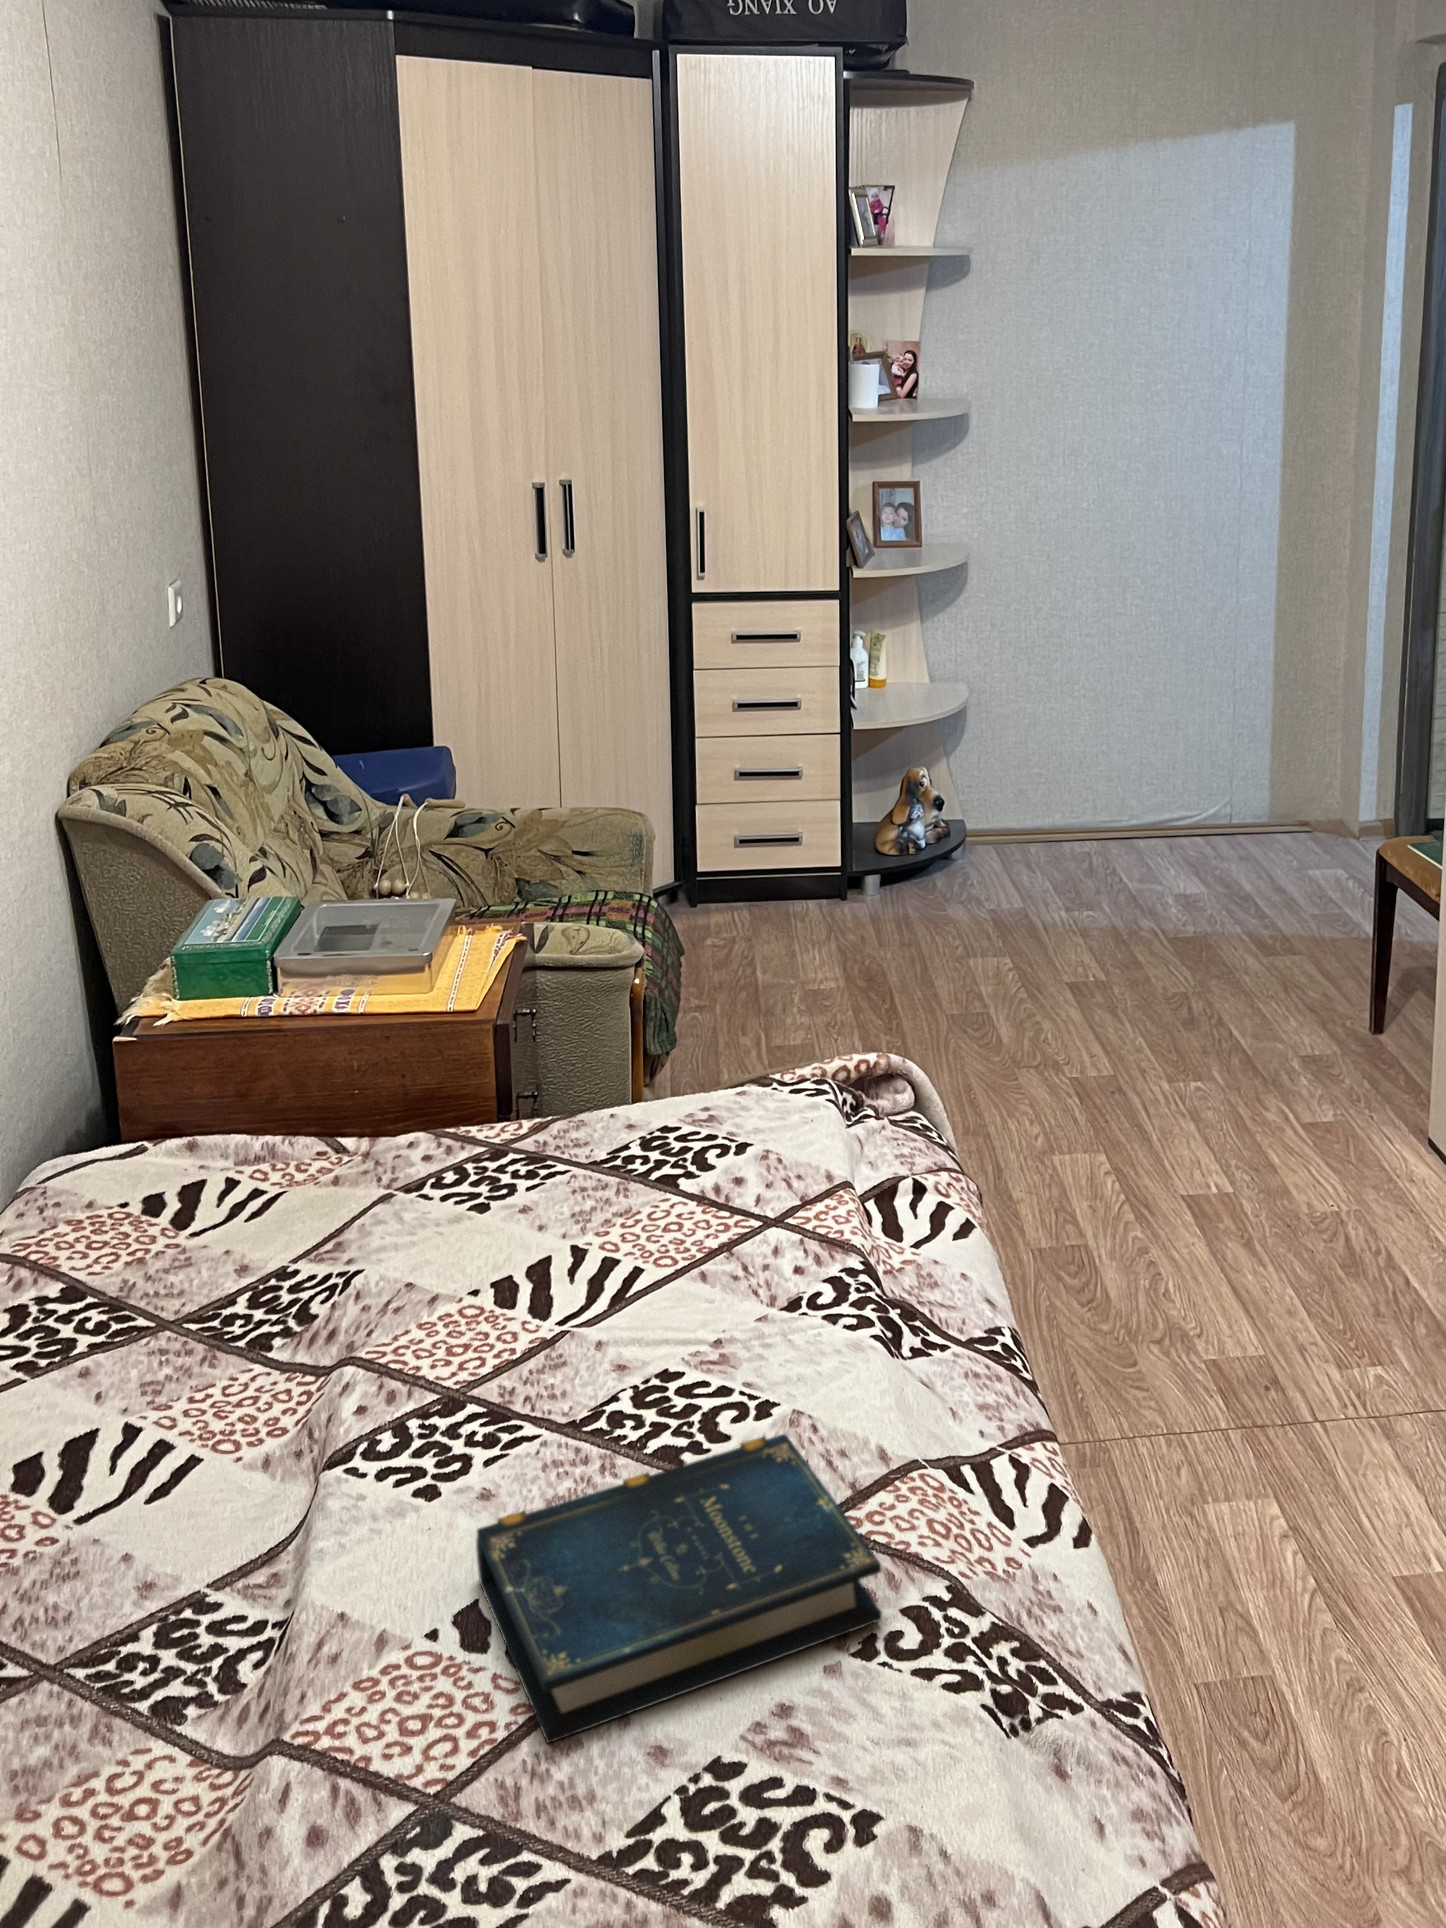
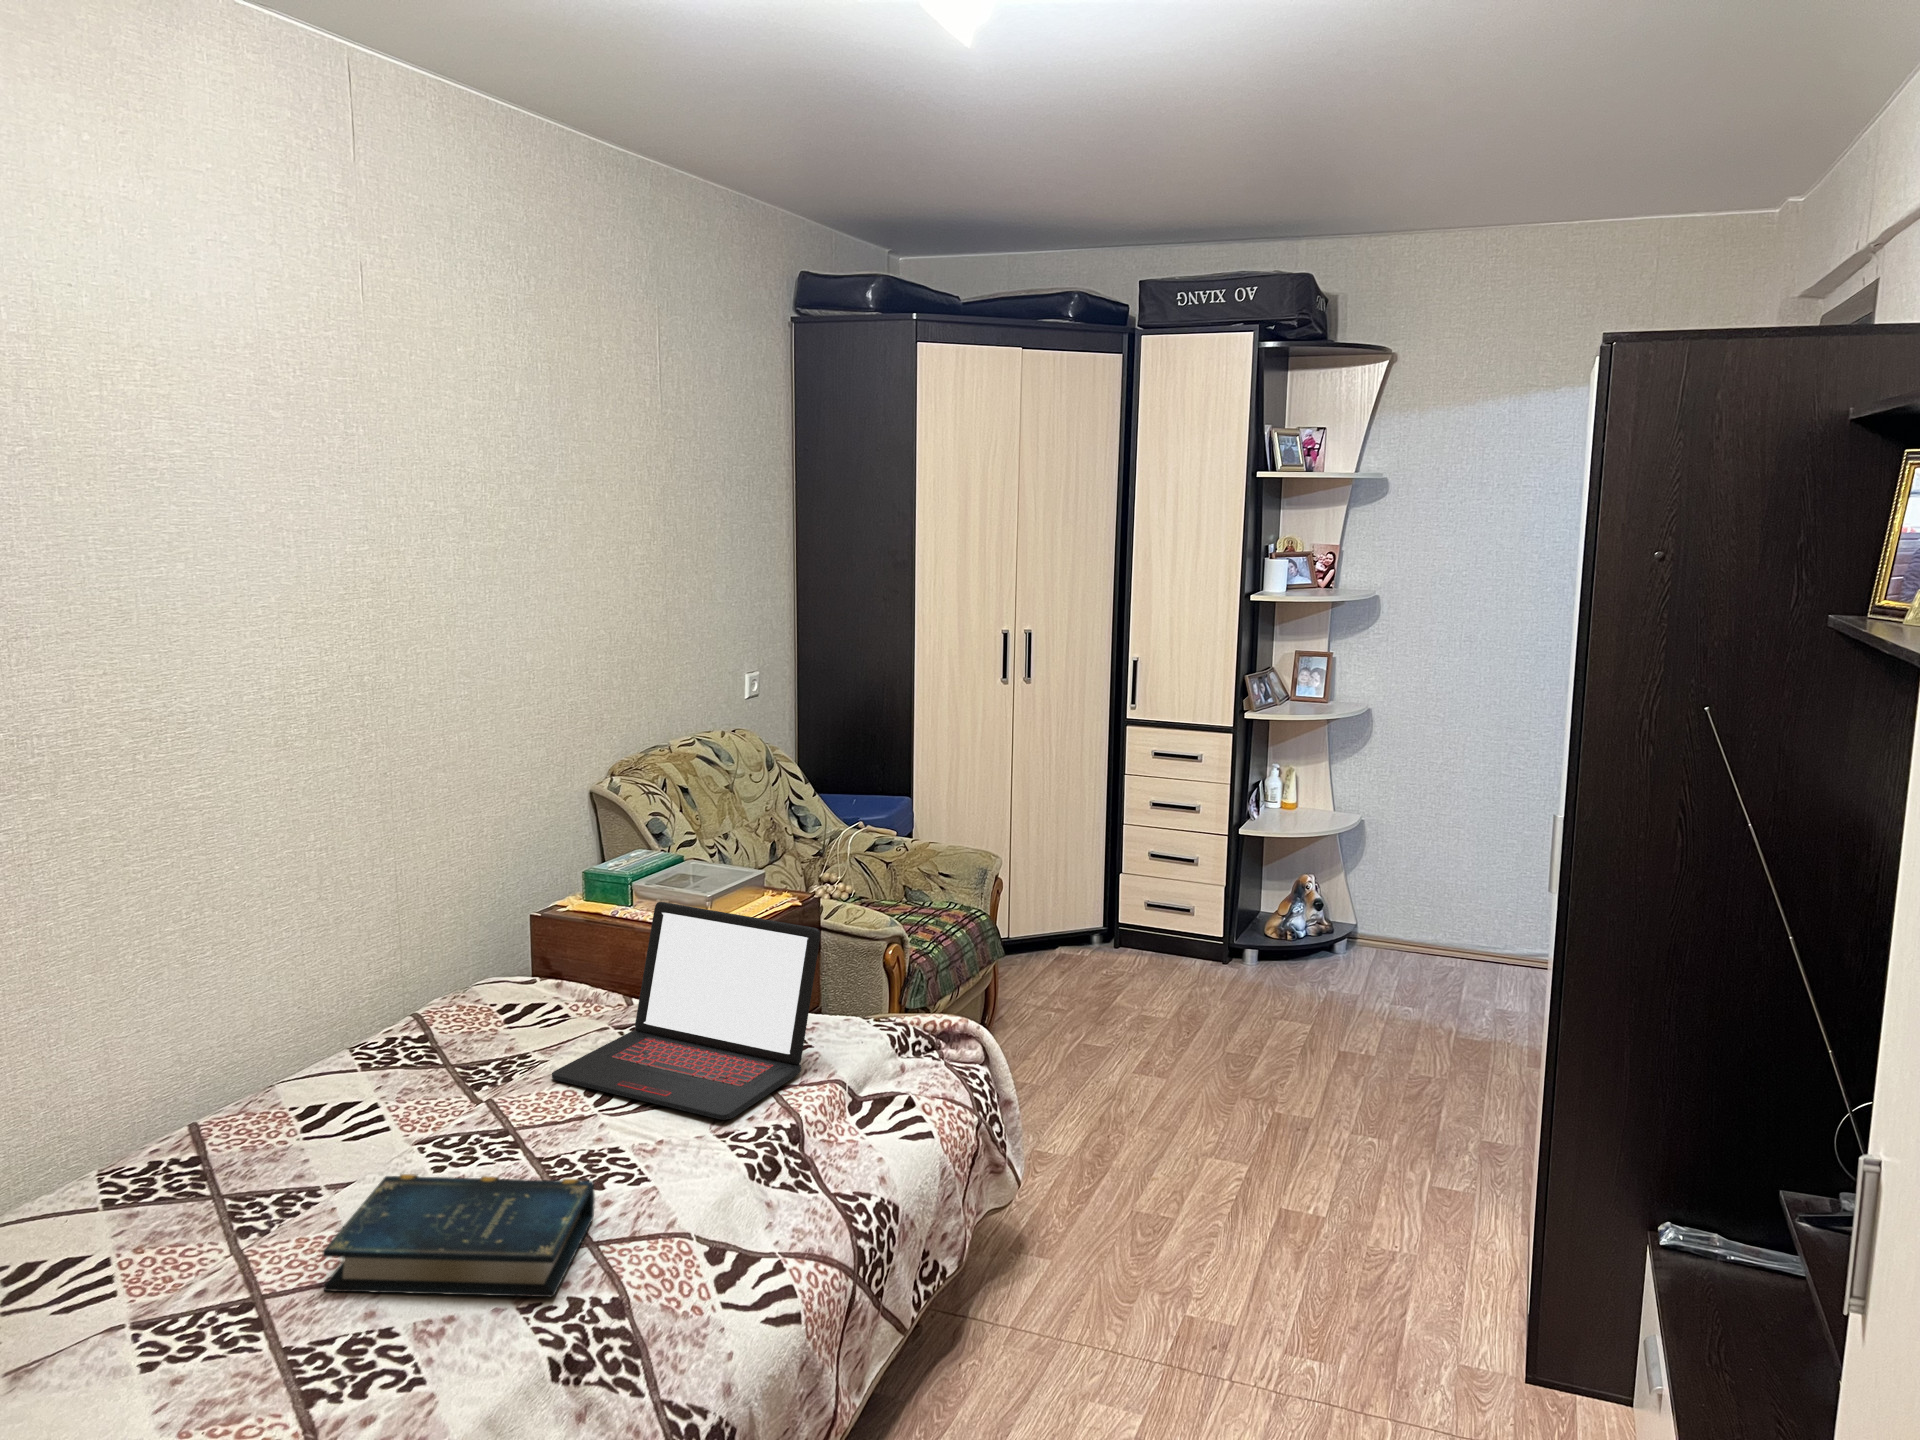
laptop: none [462,981,792,1294] -> present [552,902,820,1119]

